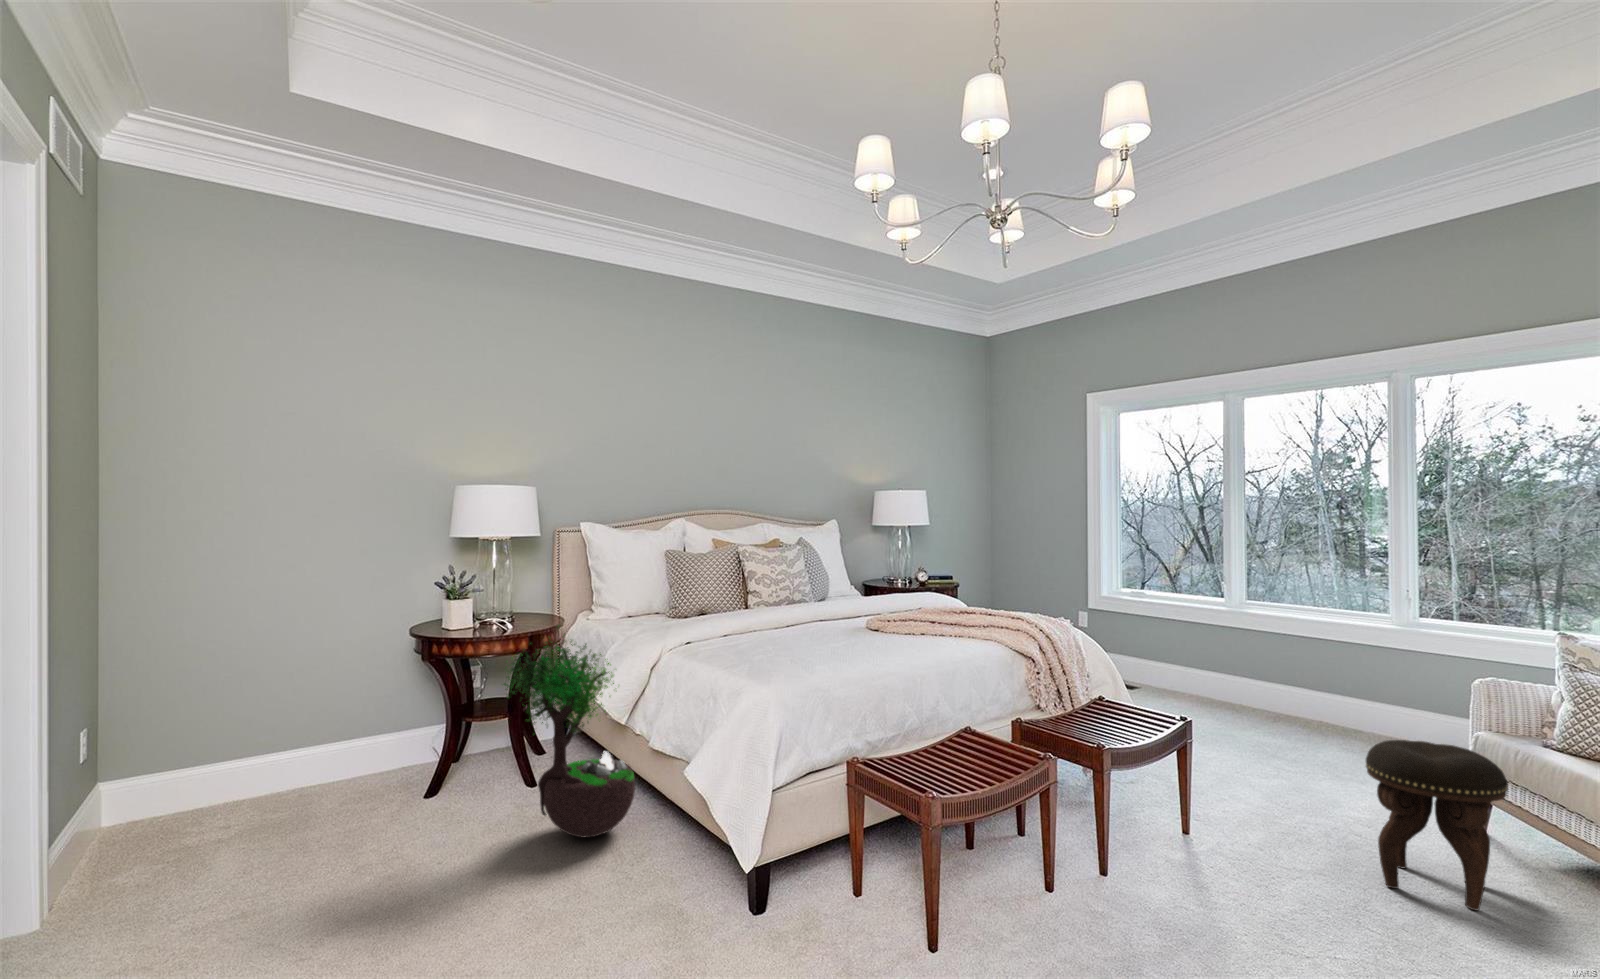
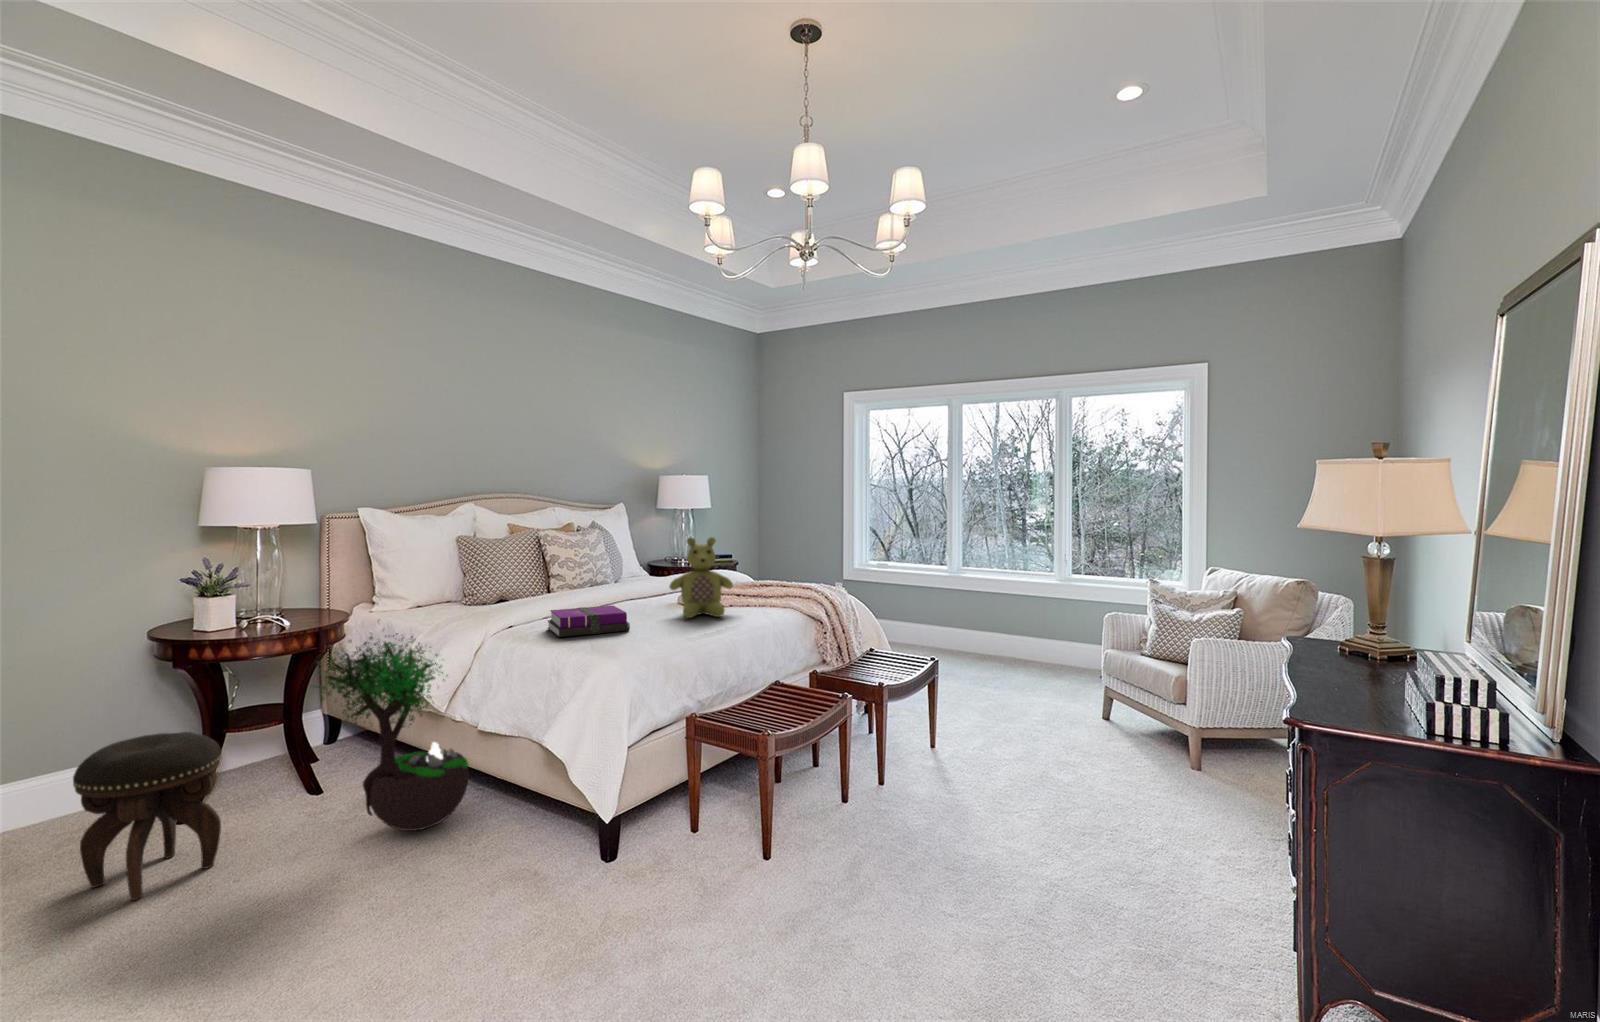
stuffed bear: none [850,556,921,647] -> present [669,537,733,618]
notebook: none [717,626,794,655] -> present [548,606,630,637]
footstool: present [1366,740,1508,910] -> present [73,732,221,900]

